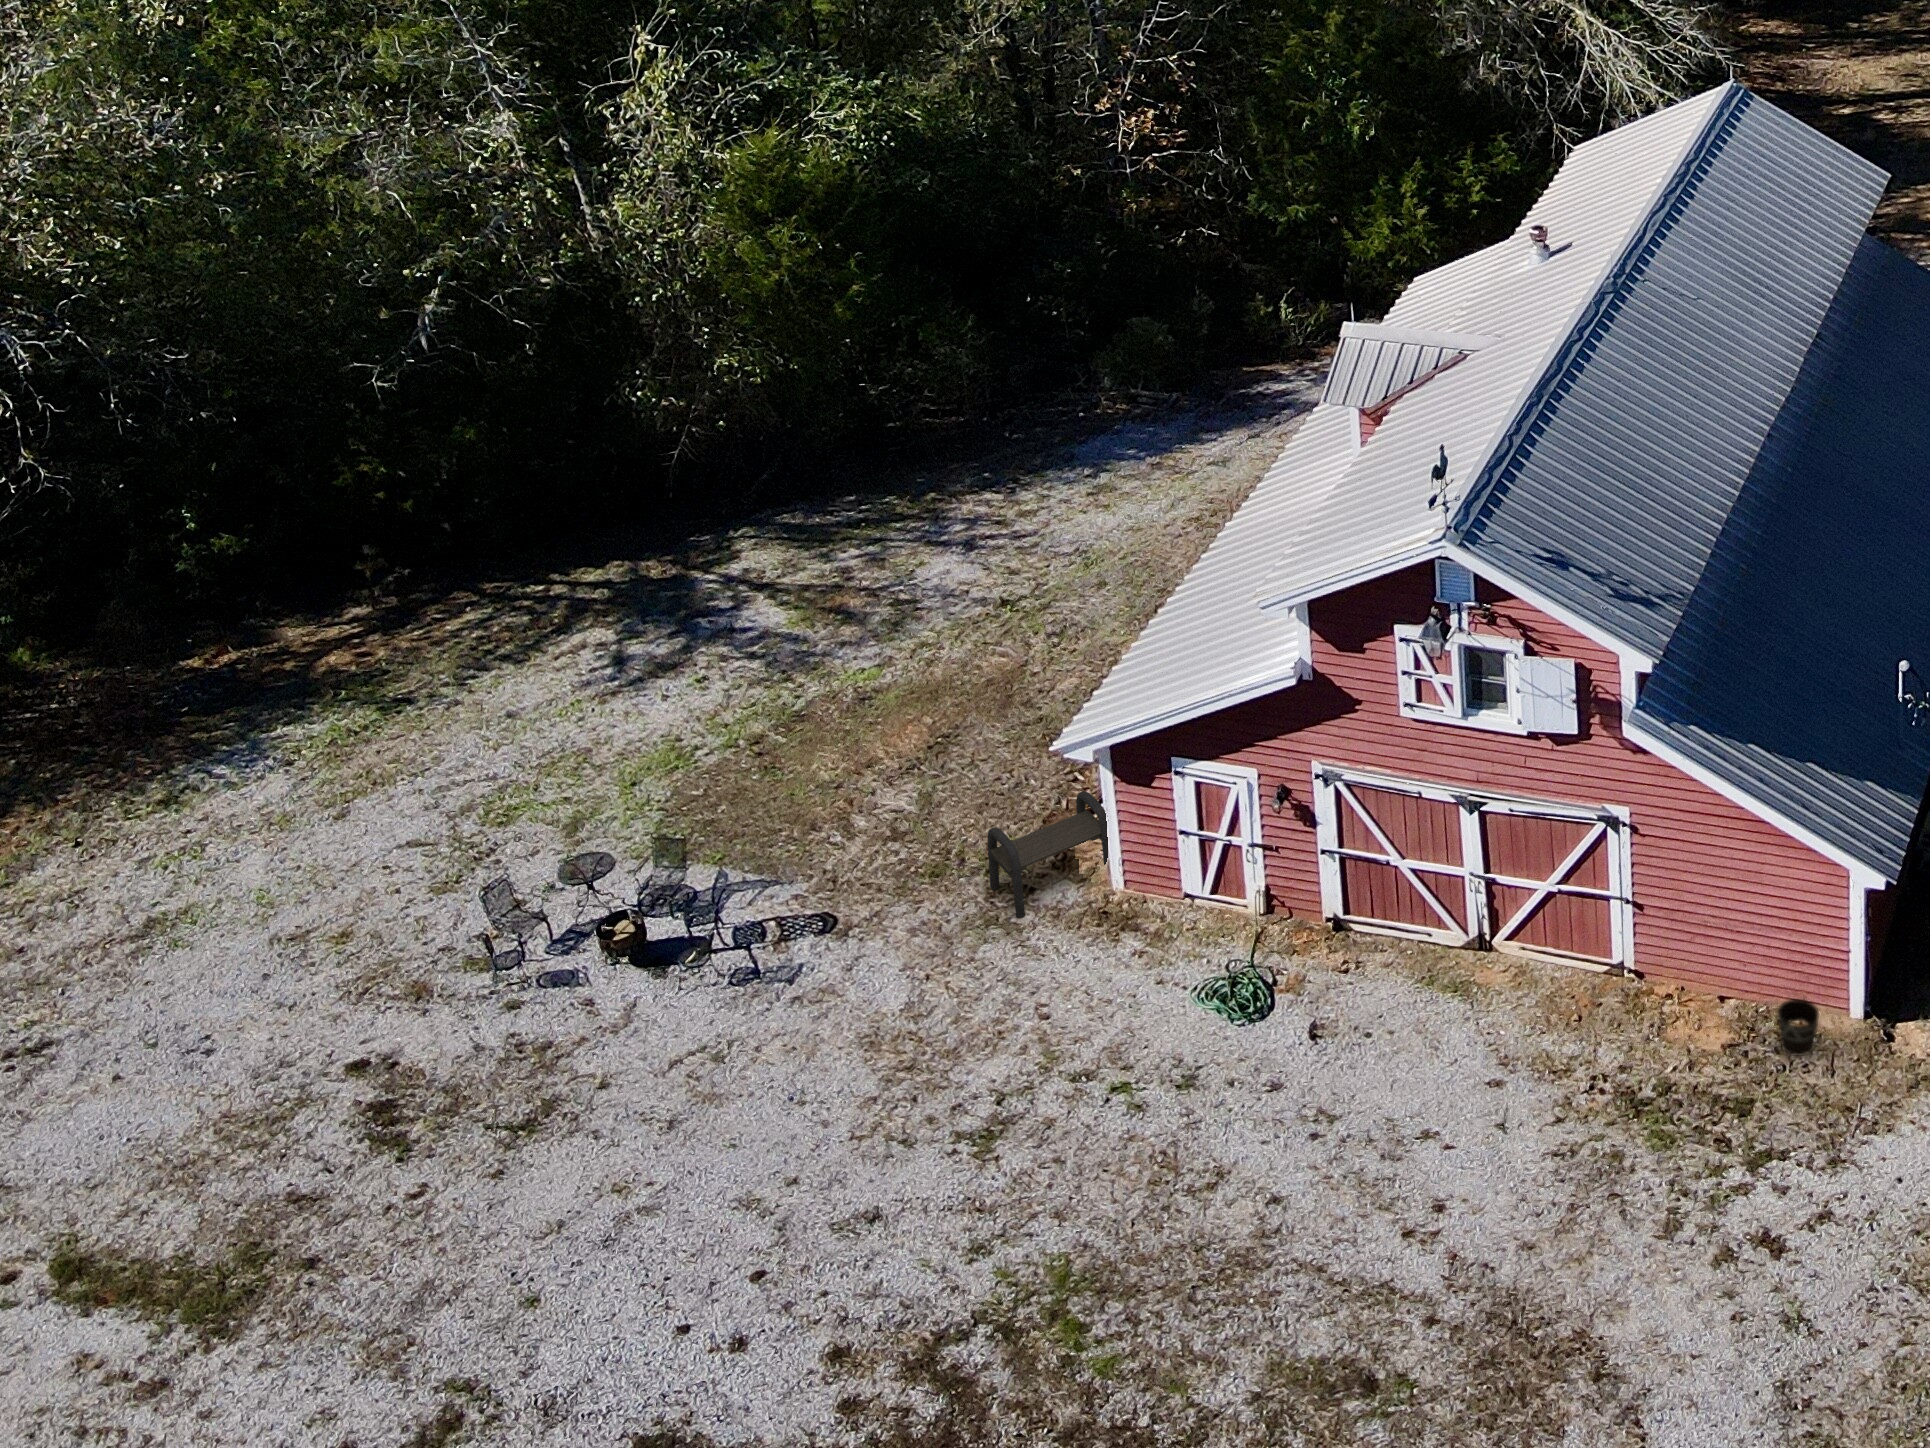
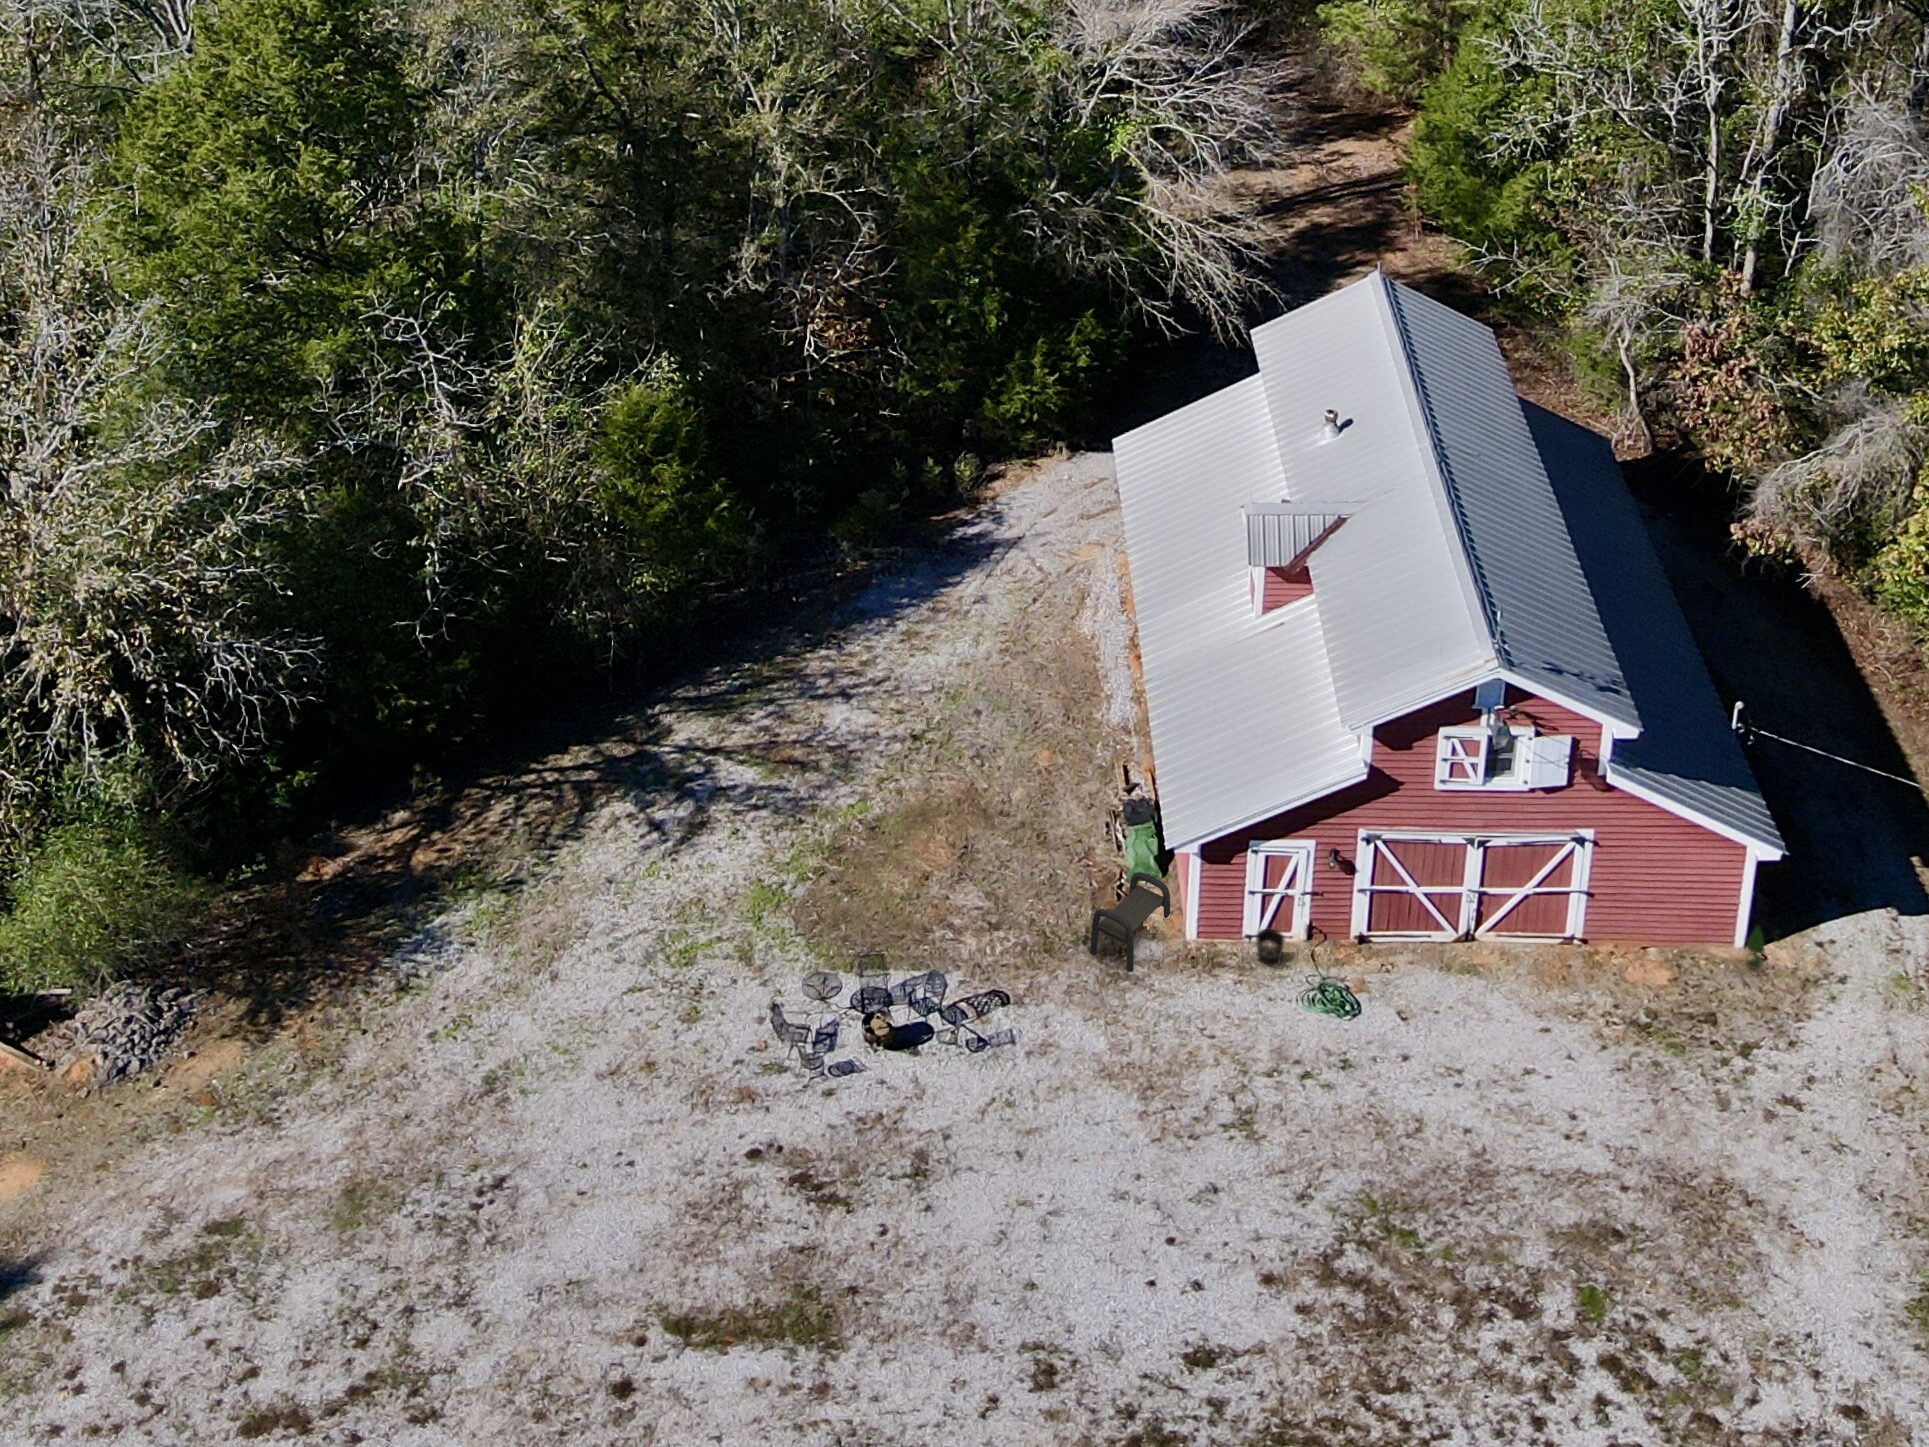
potted tree: none [1849,984,1877,1051] -> present [1746,927,1765,969]
bucket: present [1778,999,1819,1056] -> present [1256,928,1284,967]

